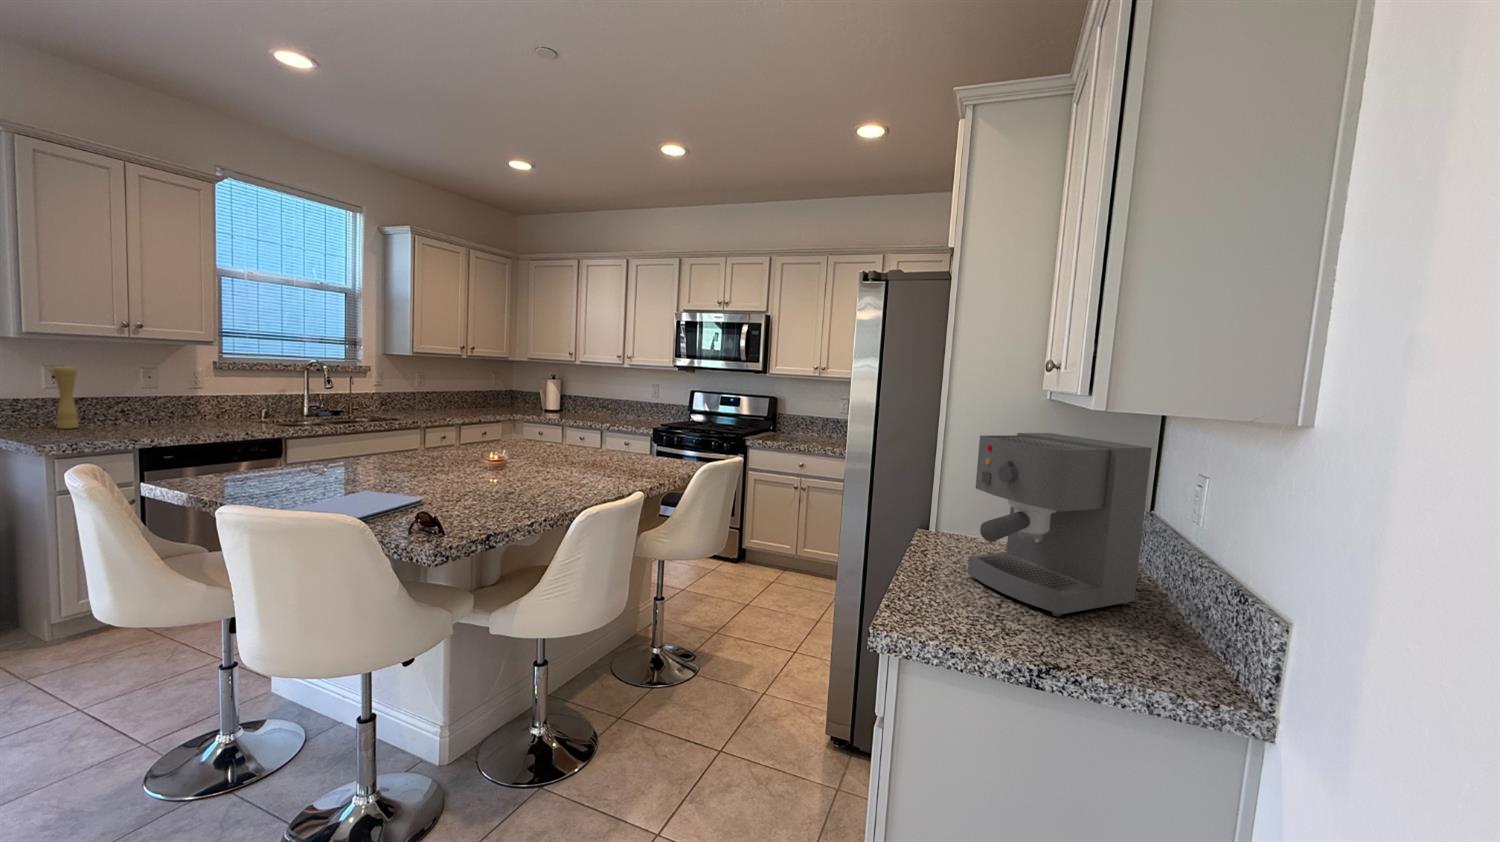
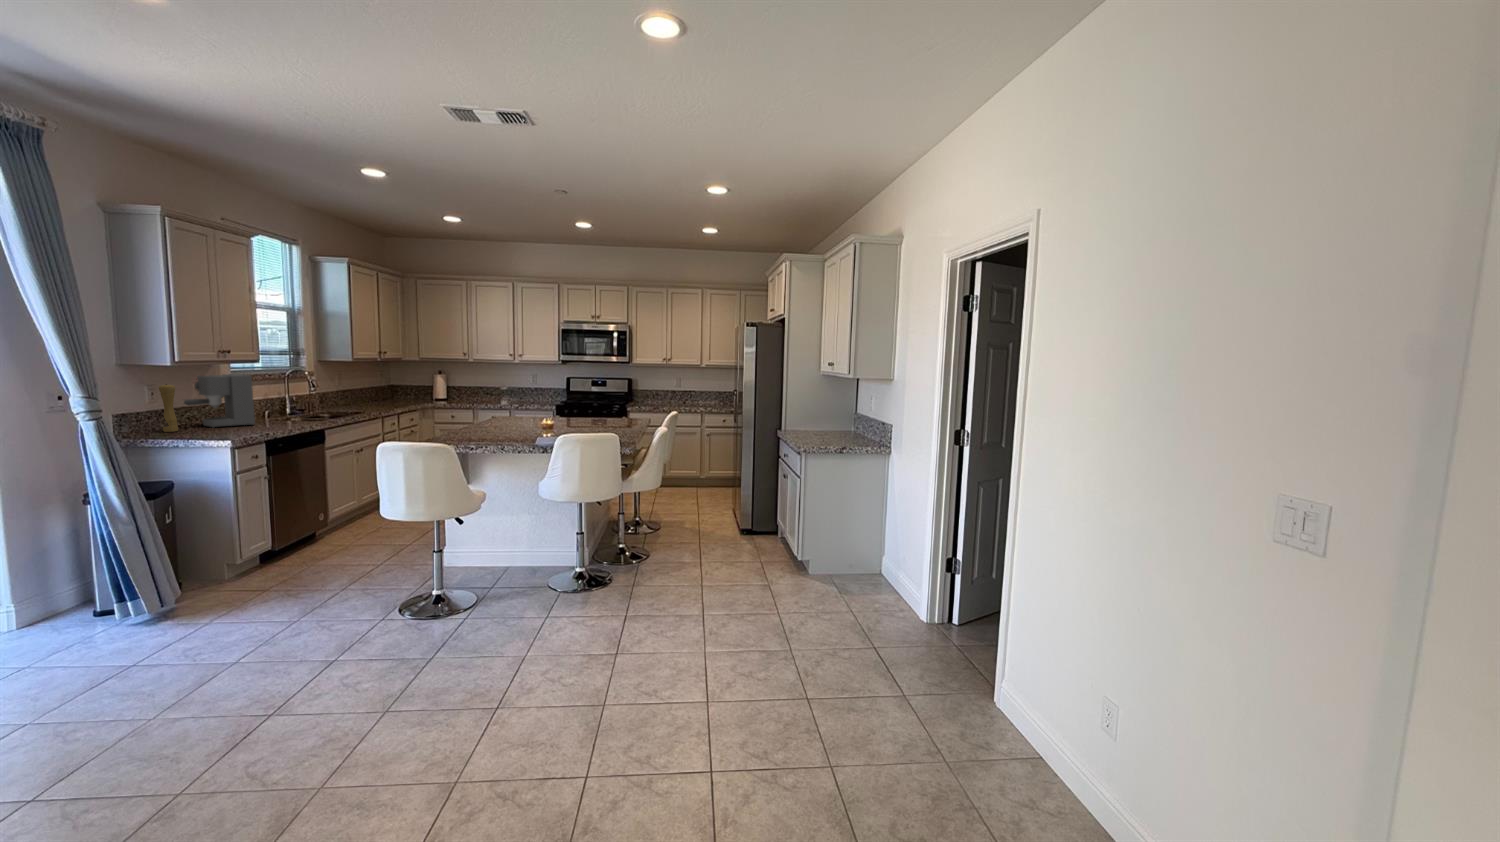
coffee maker: present [968,433,1152,616] -> present [184,374,255,428]

